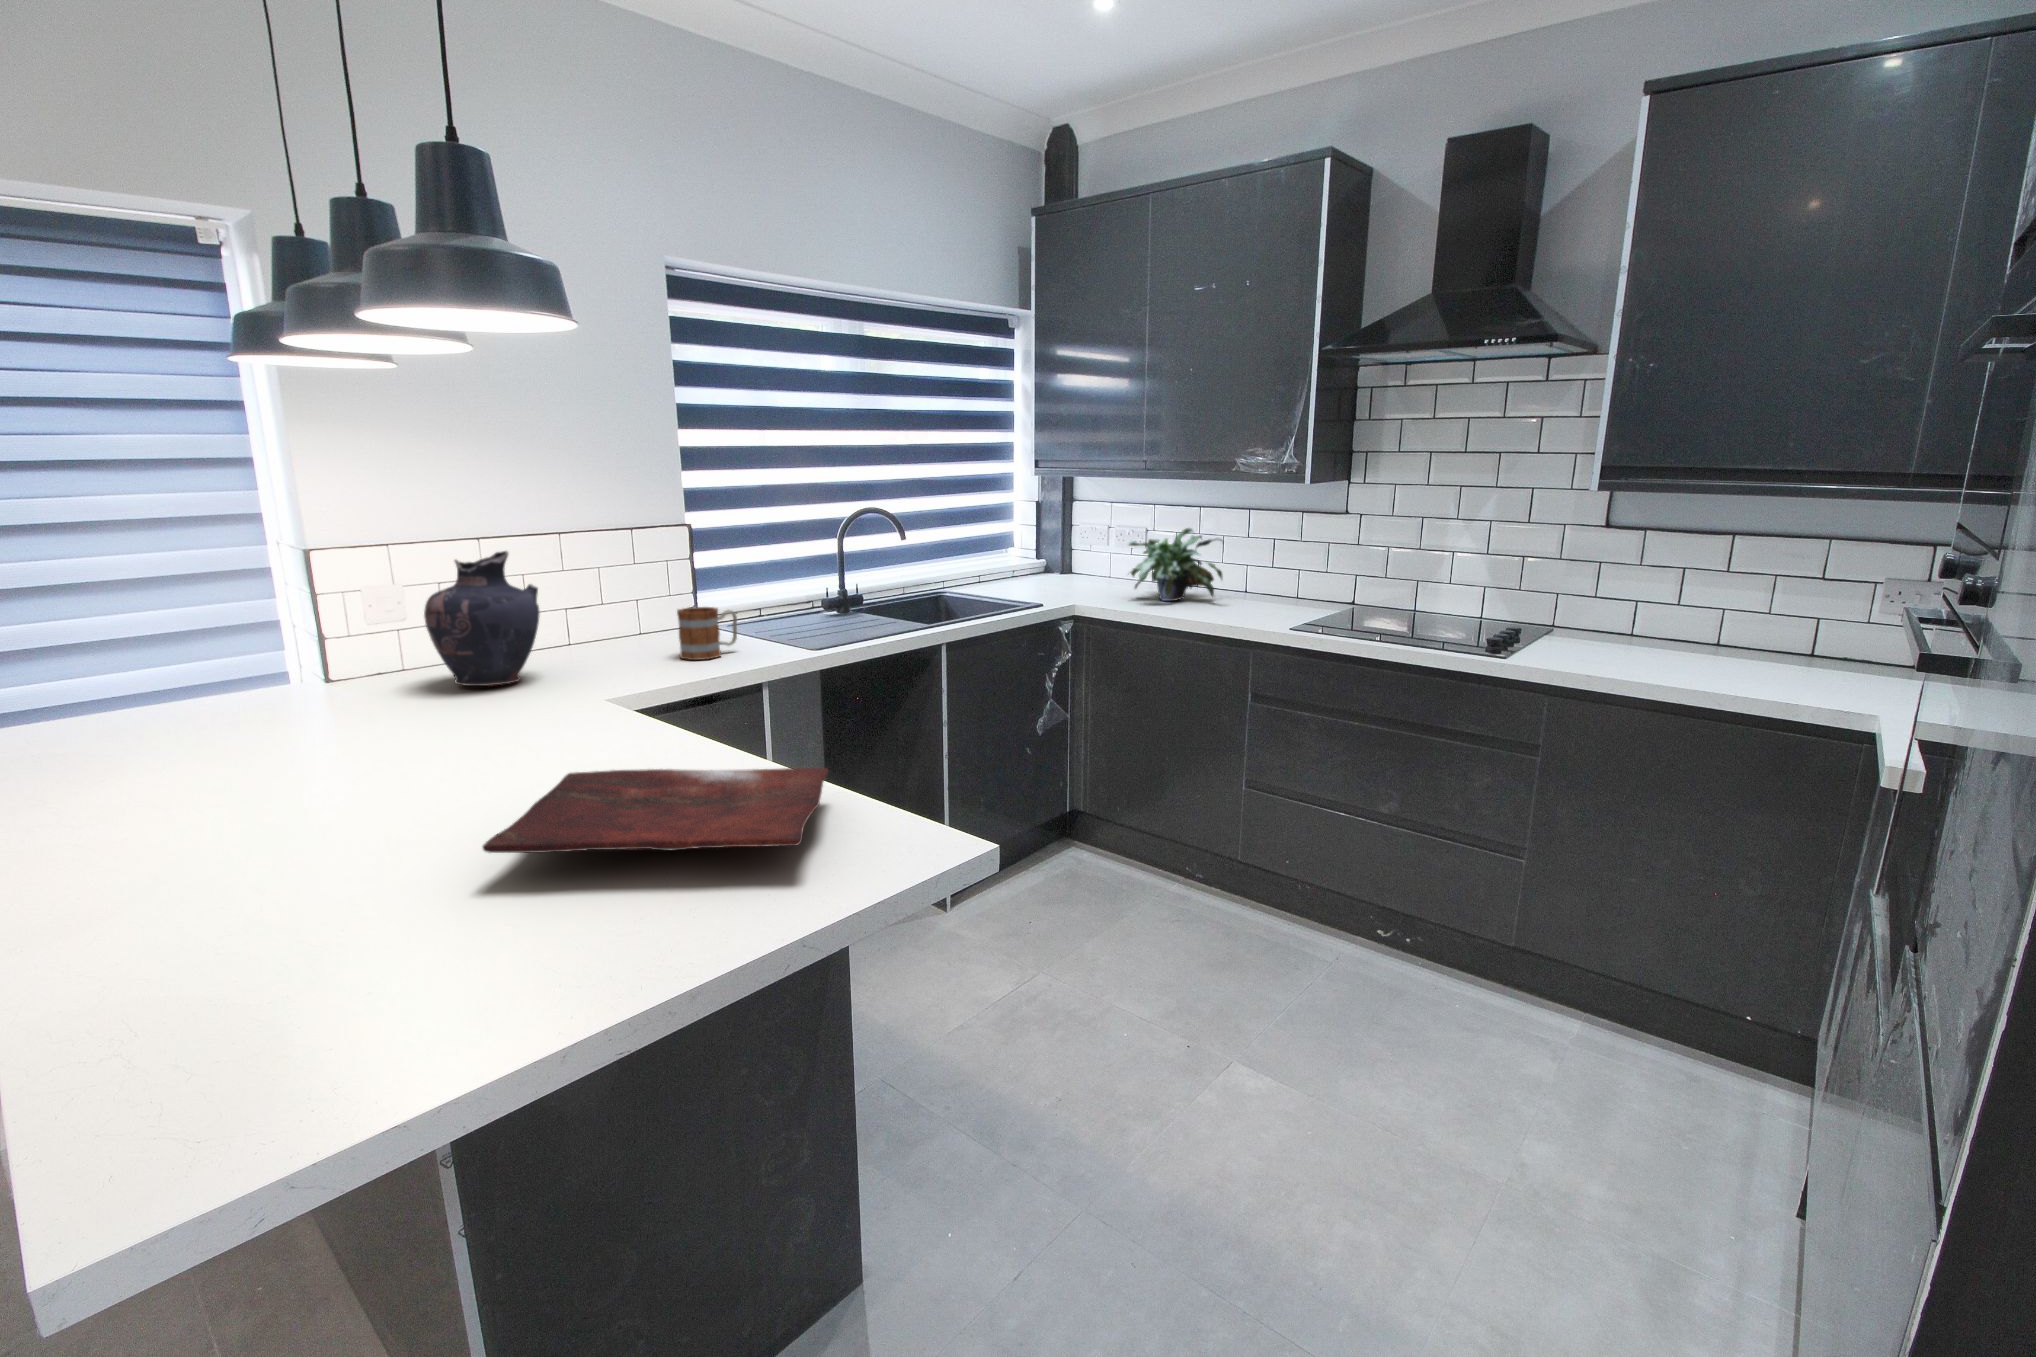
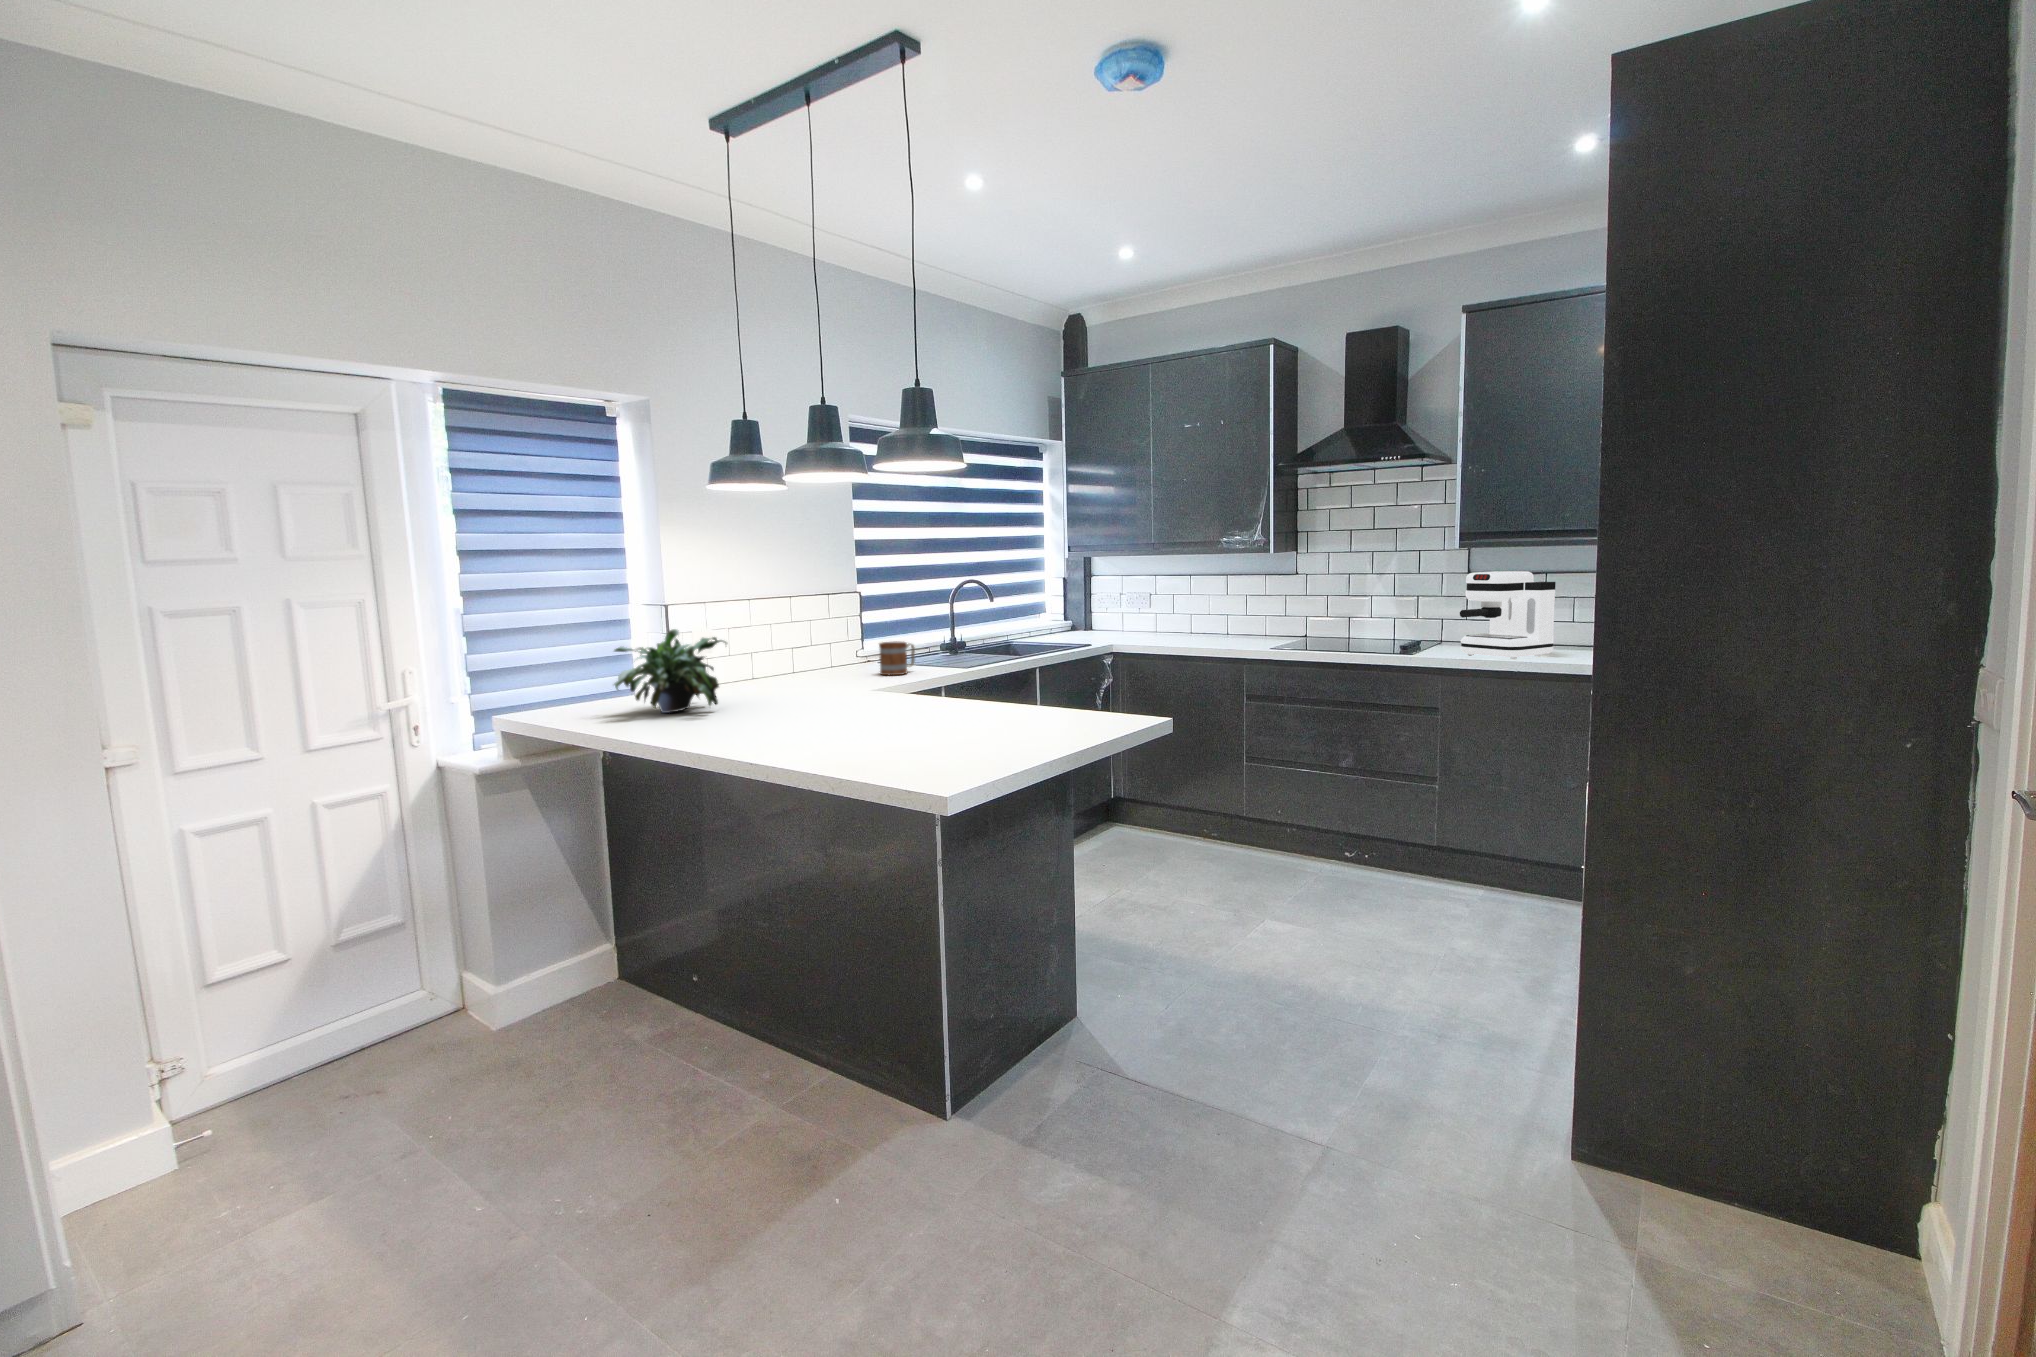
potted plant: present [1128,528,1223,601] -> present [614,629,726,713]
coffee maker: none [1584,532,1755,679] -> present [1460,571,1556,659]
vase: present [424,551,540,686] -> none [744,603,810,688]
cutting board: present [483,768,828,853] -> none [927,696,1089,730]

